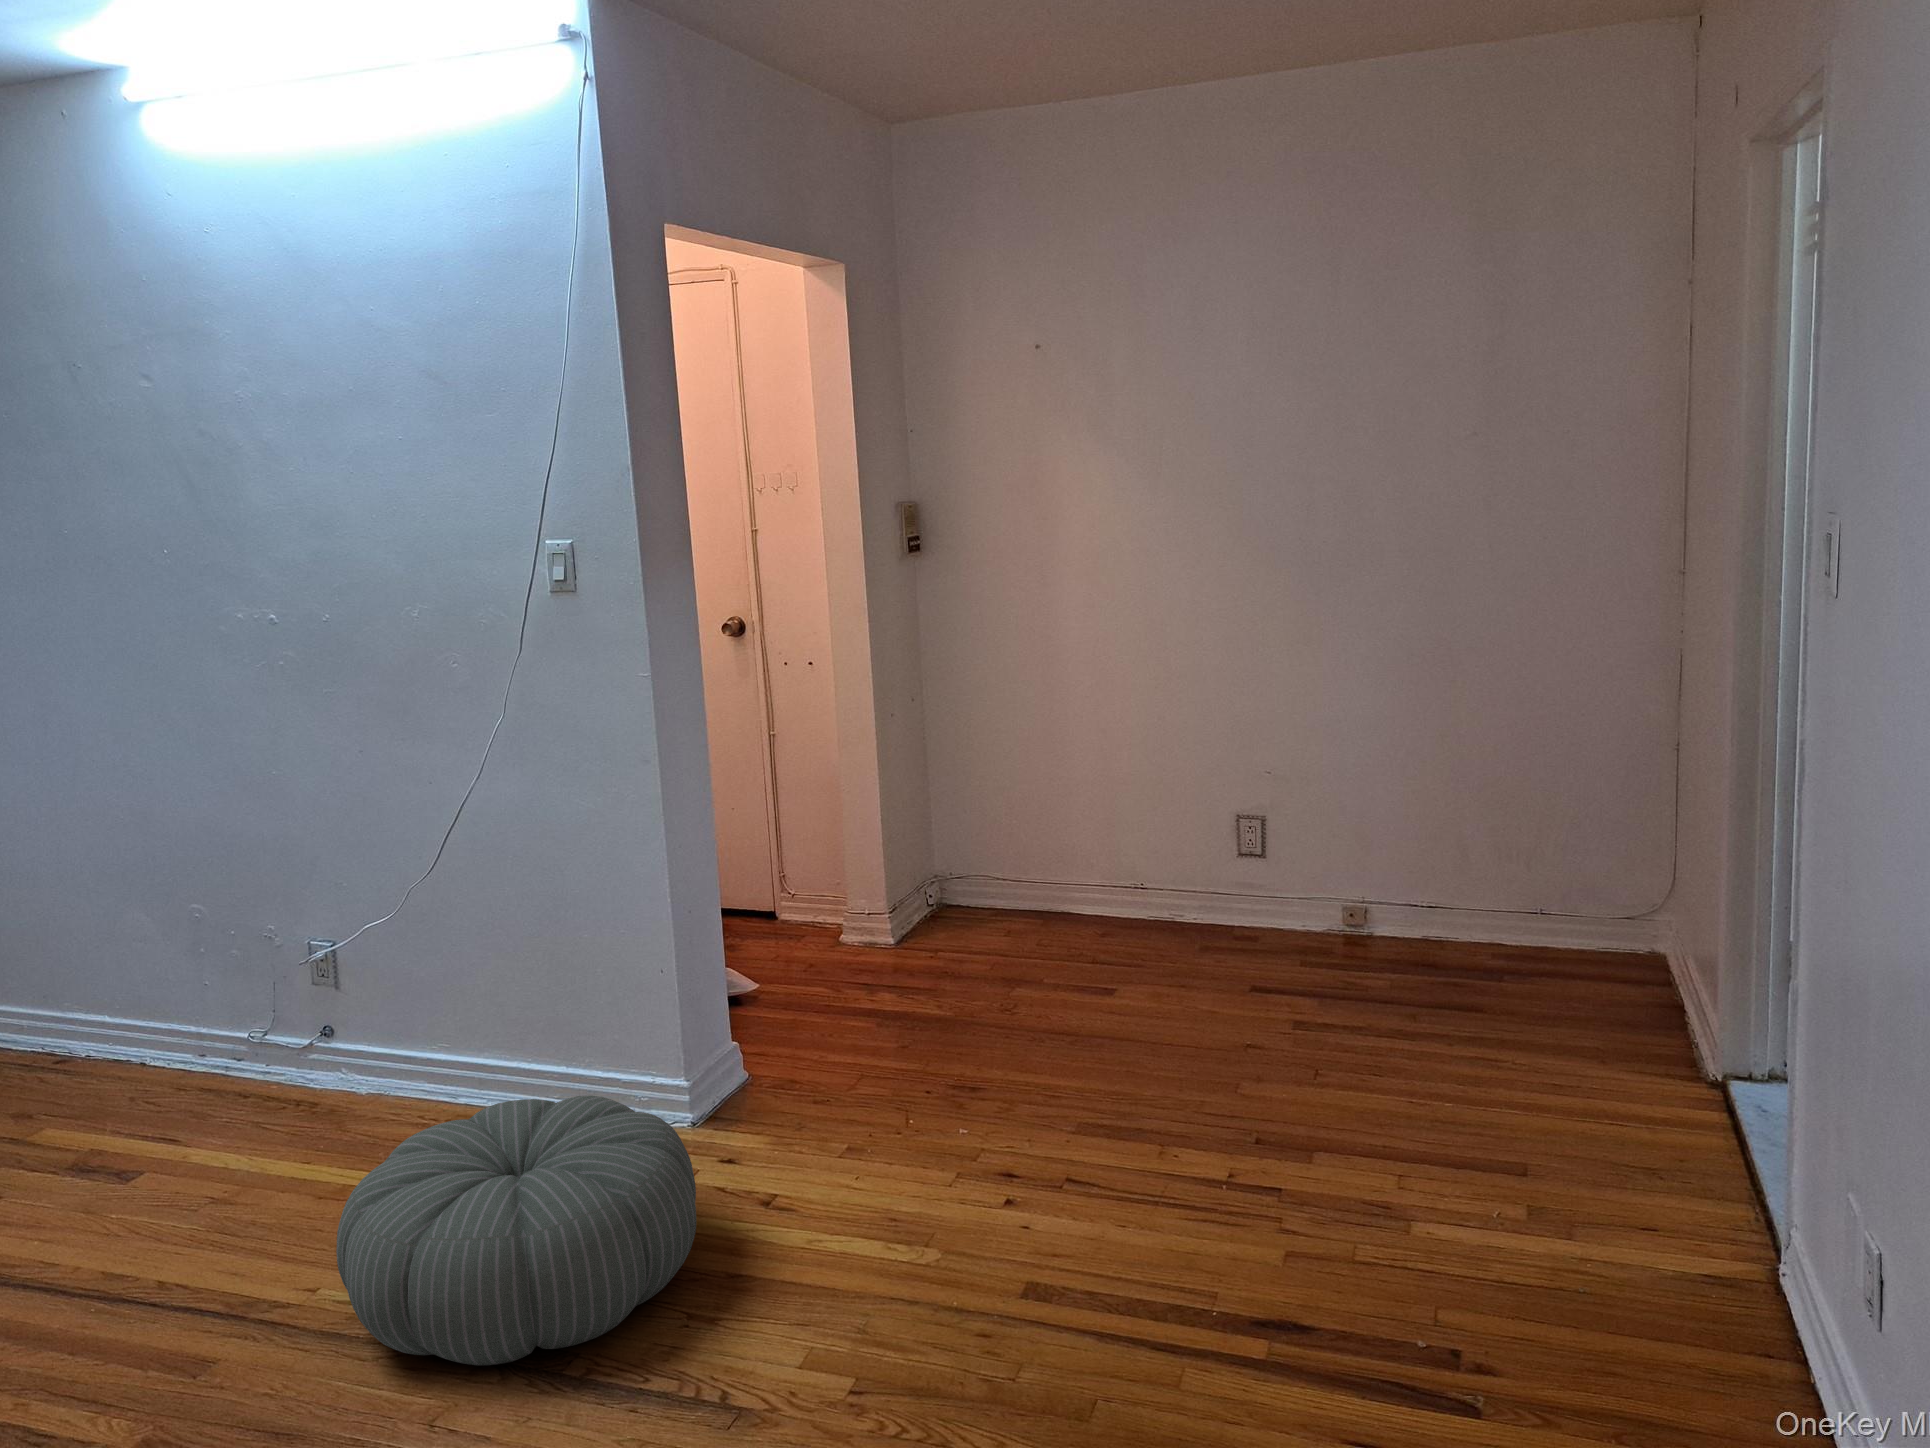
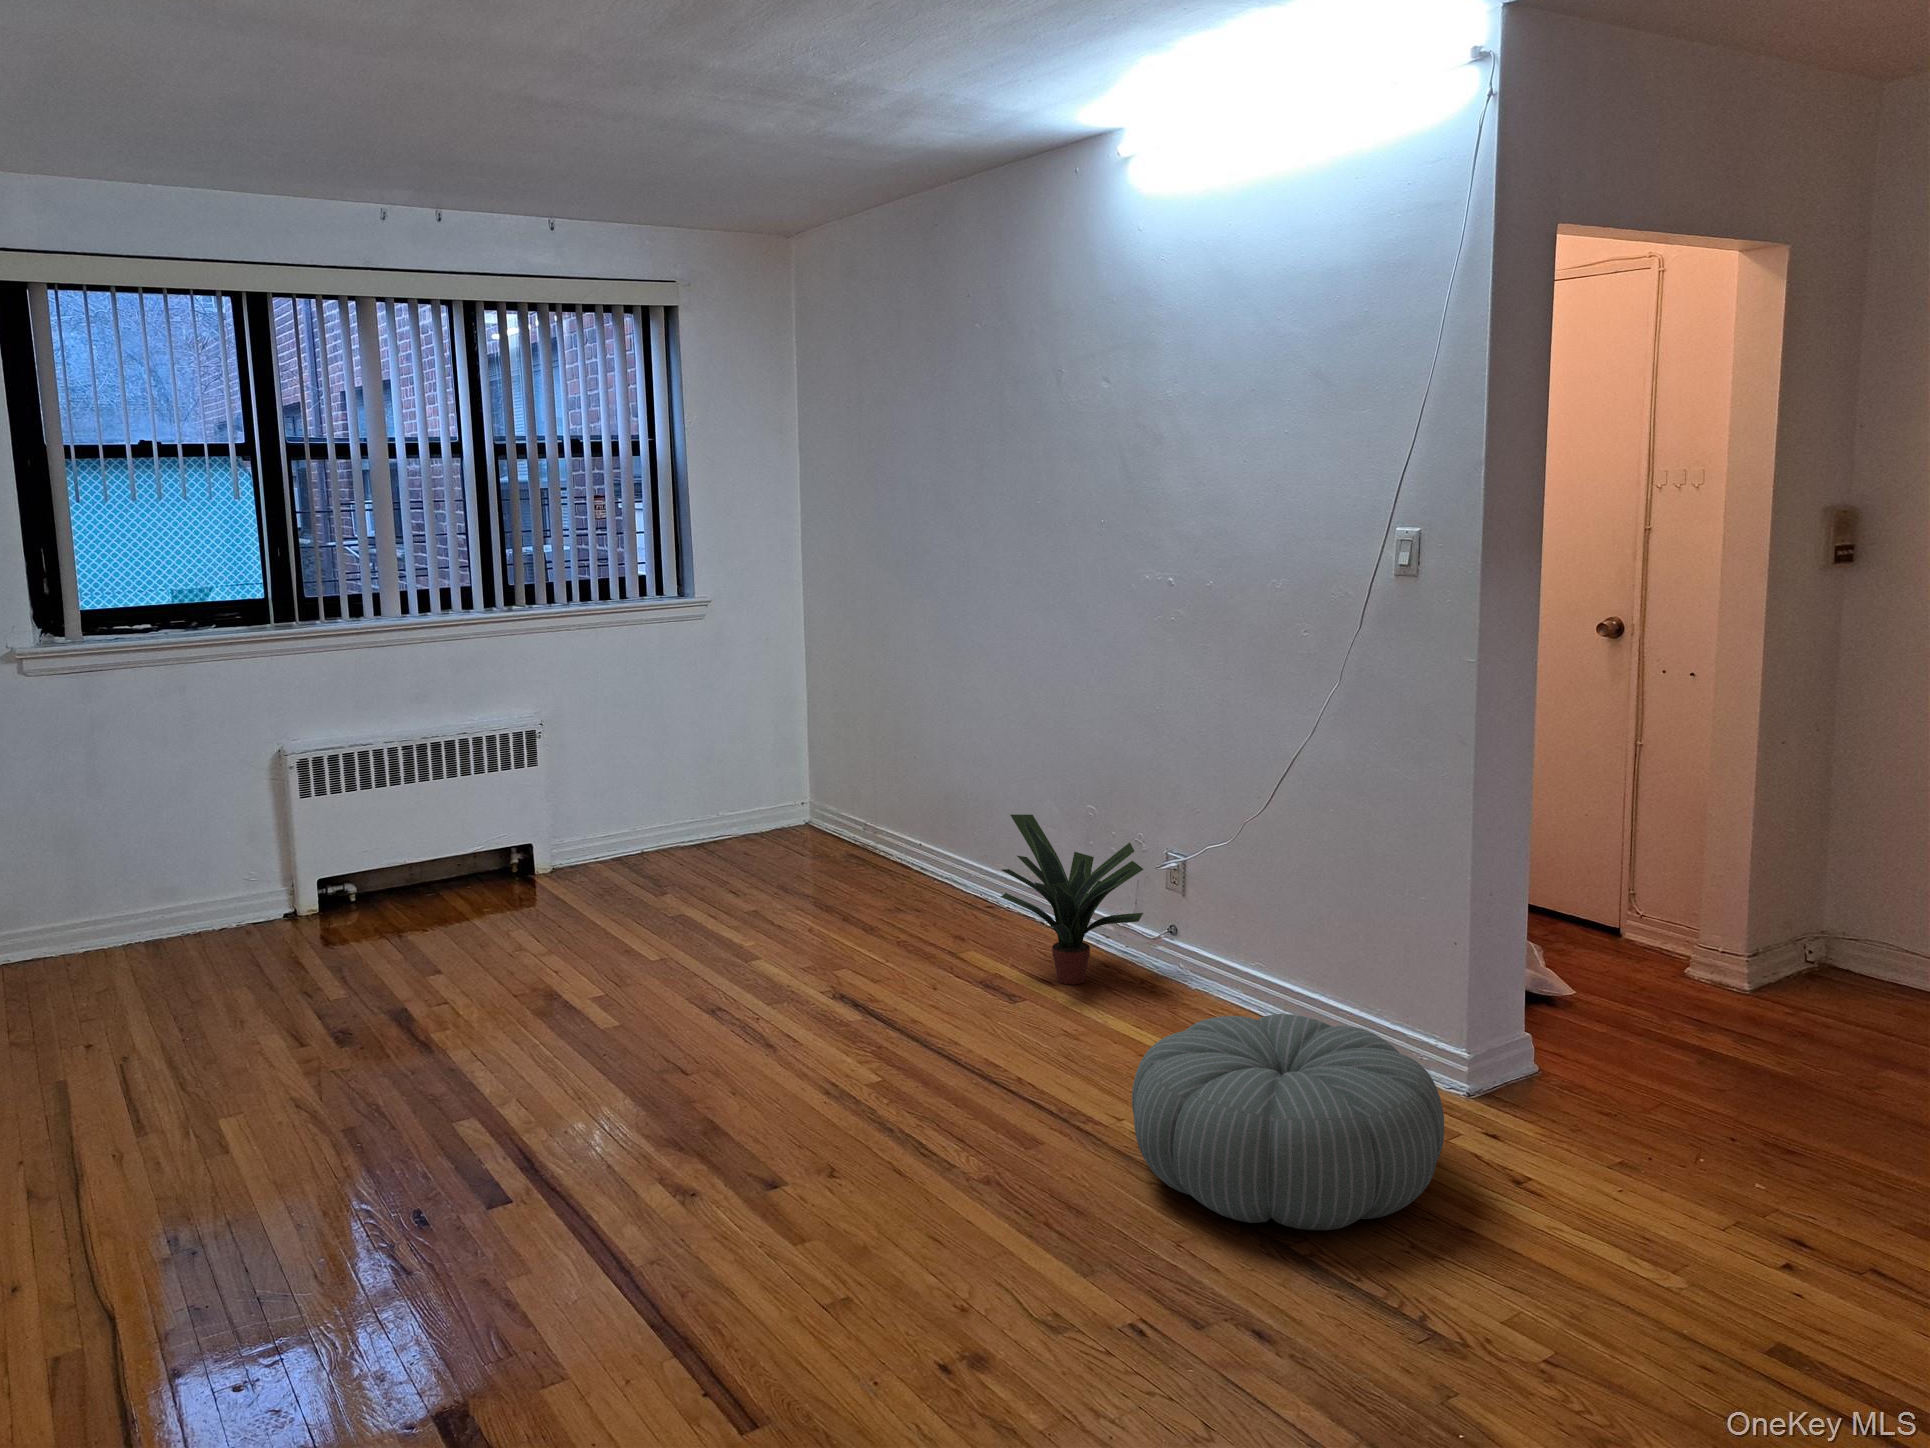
potted plant: none [82,932,289,1134] -> present [1001,814,1143,984]

